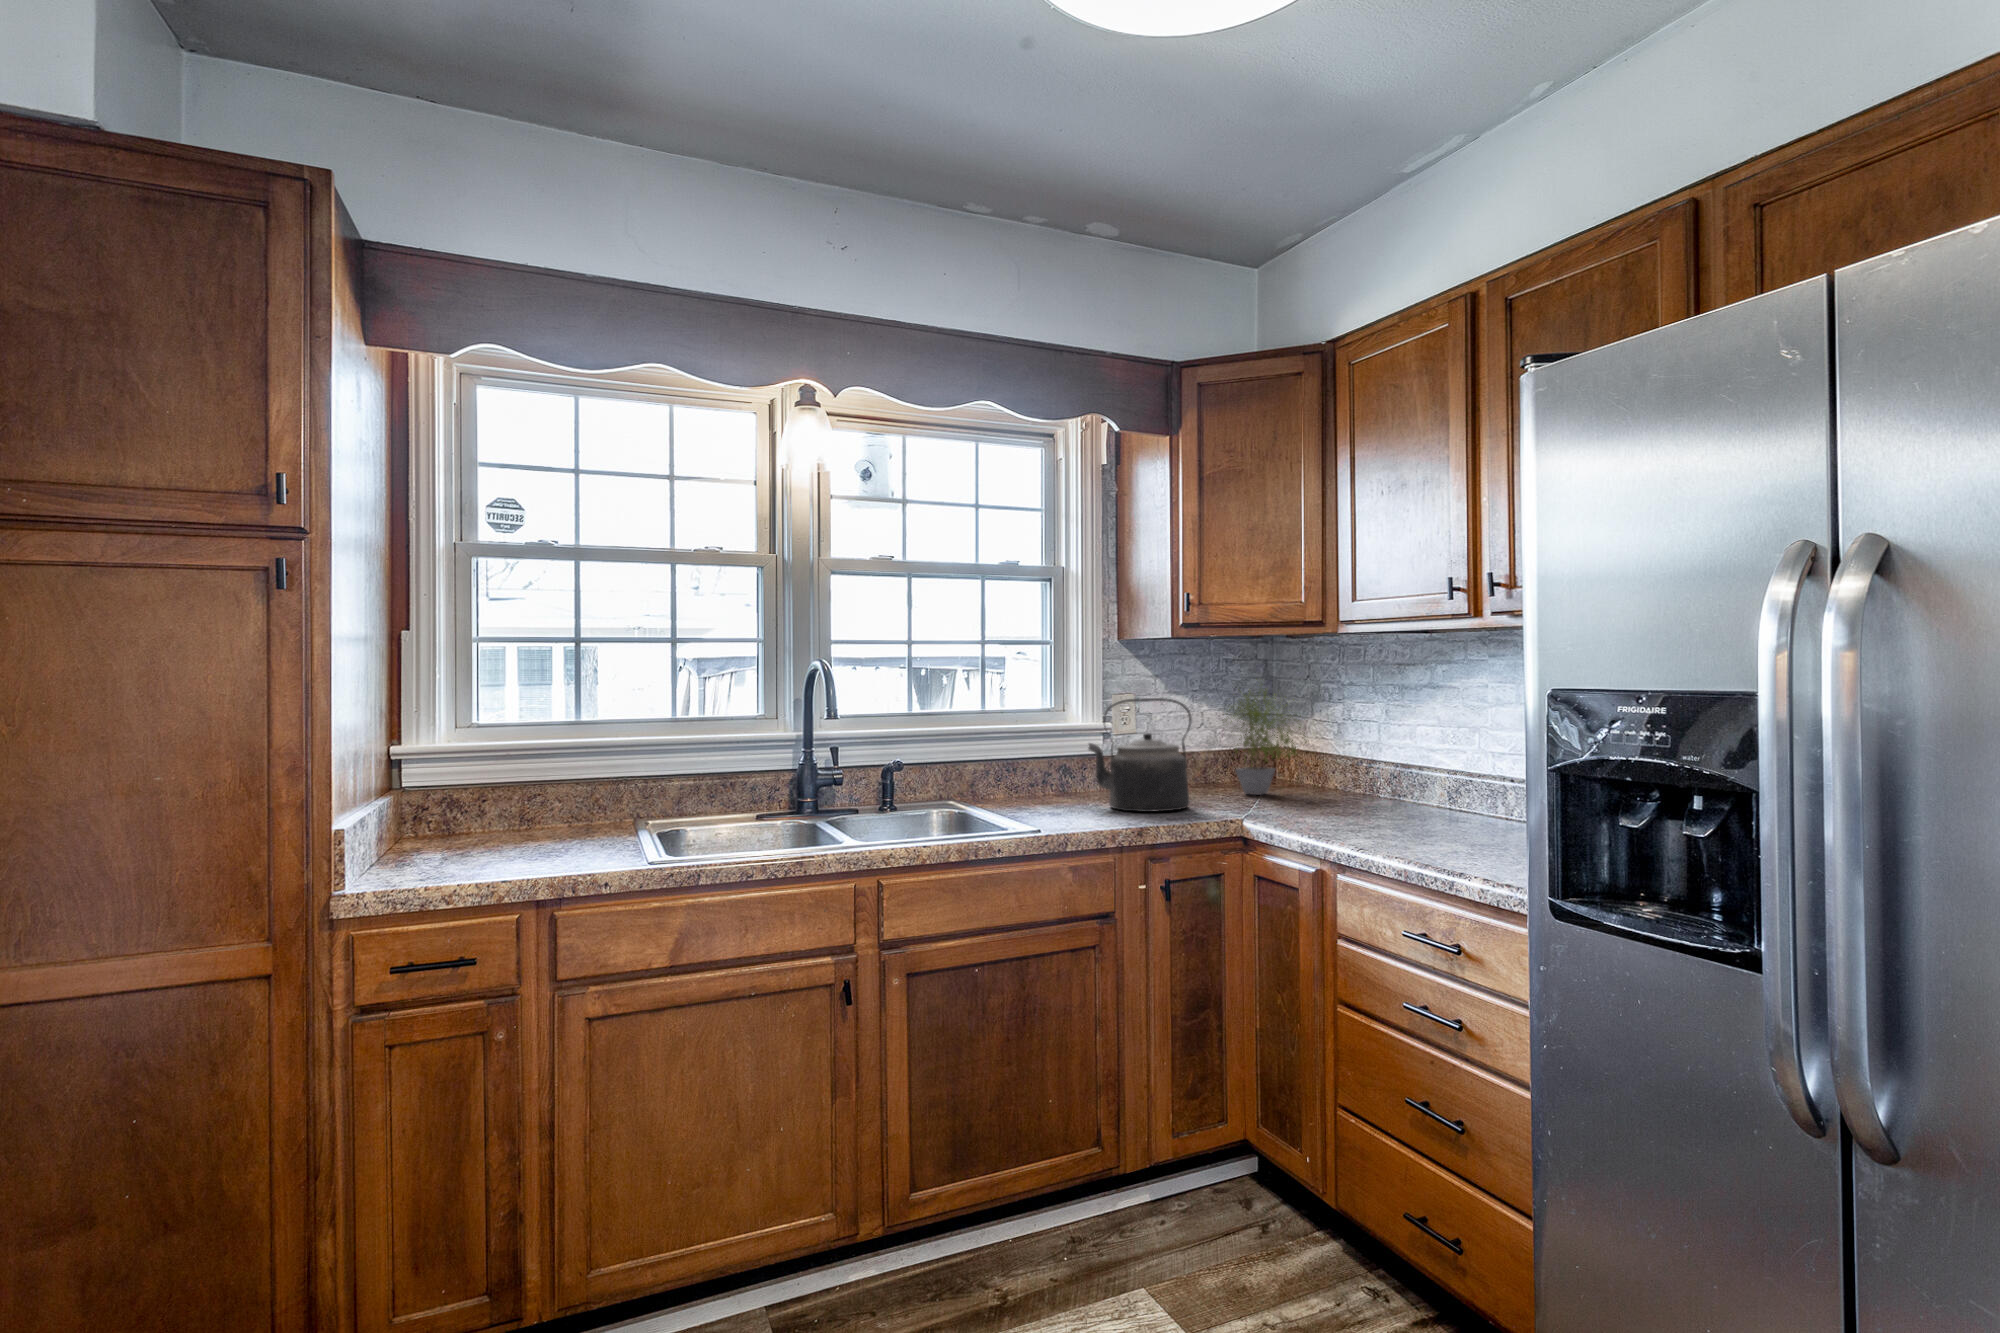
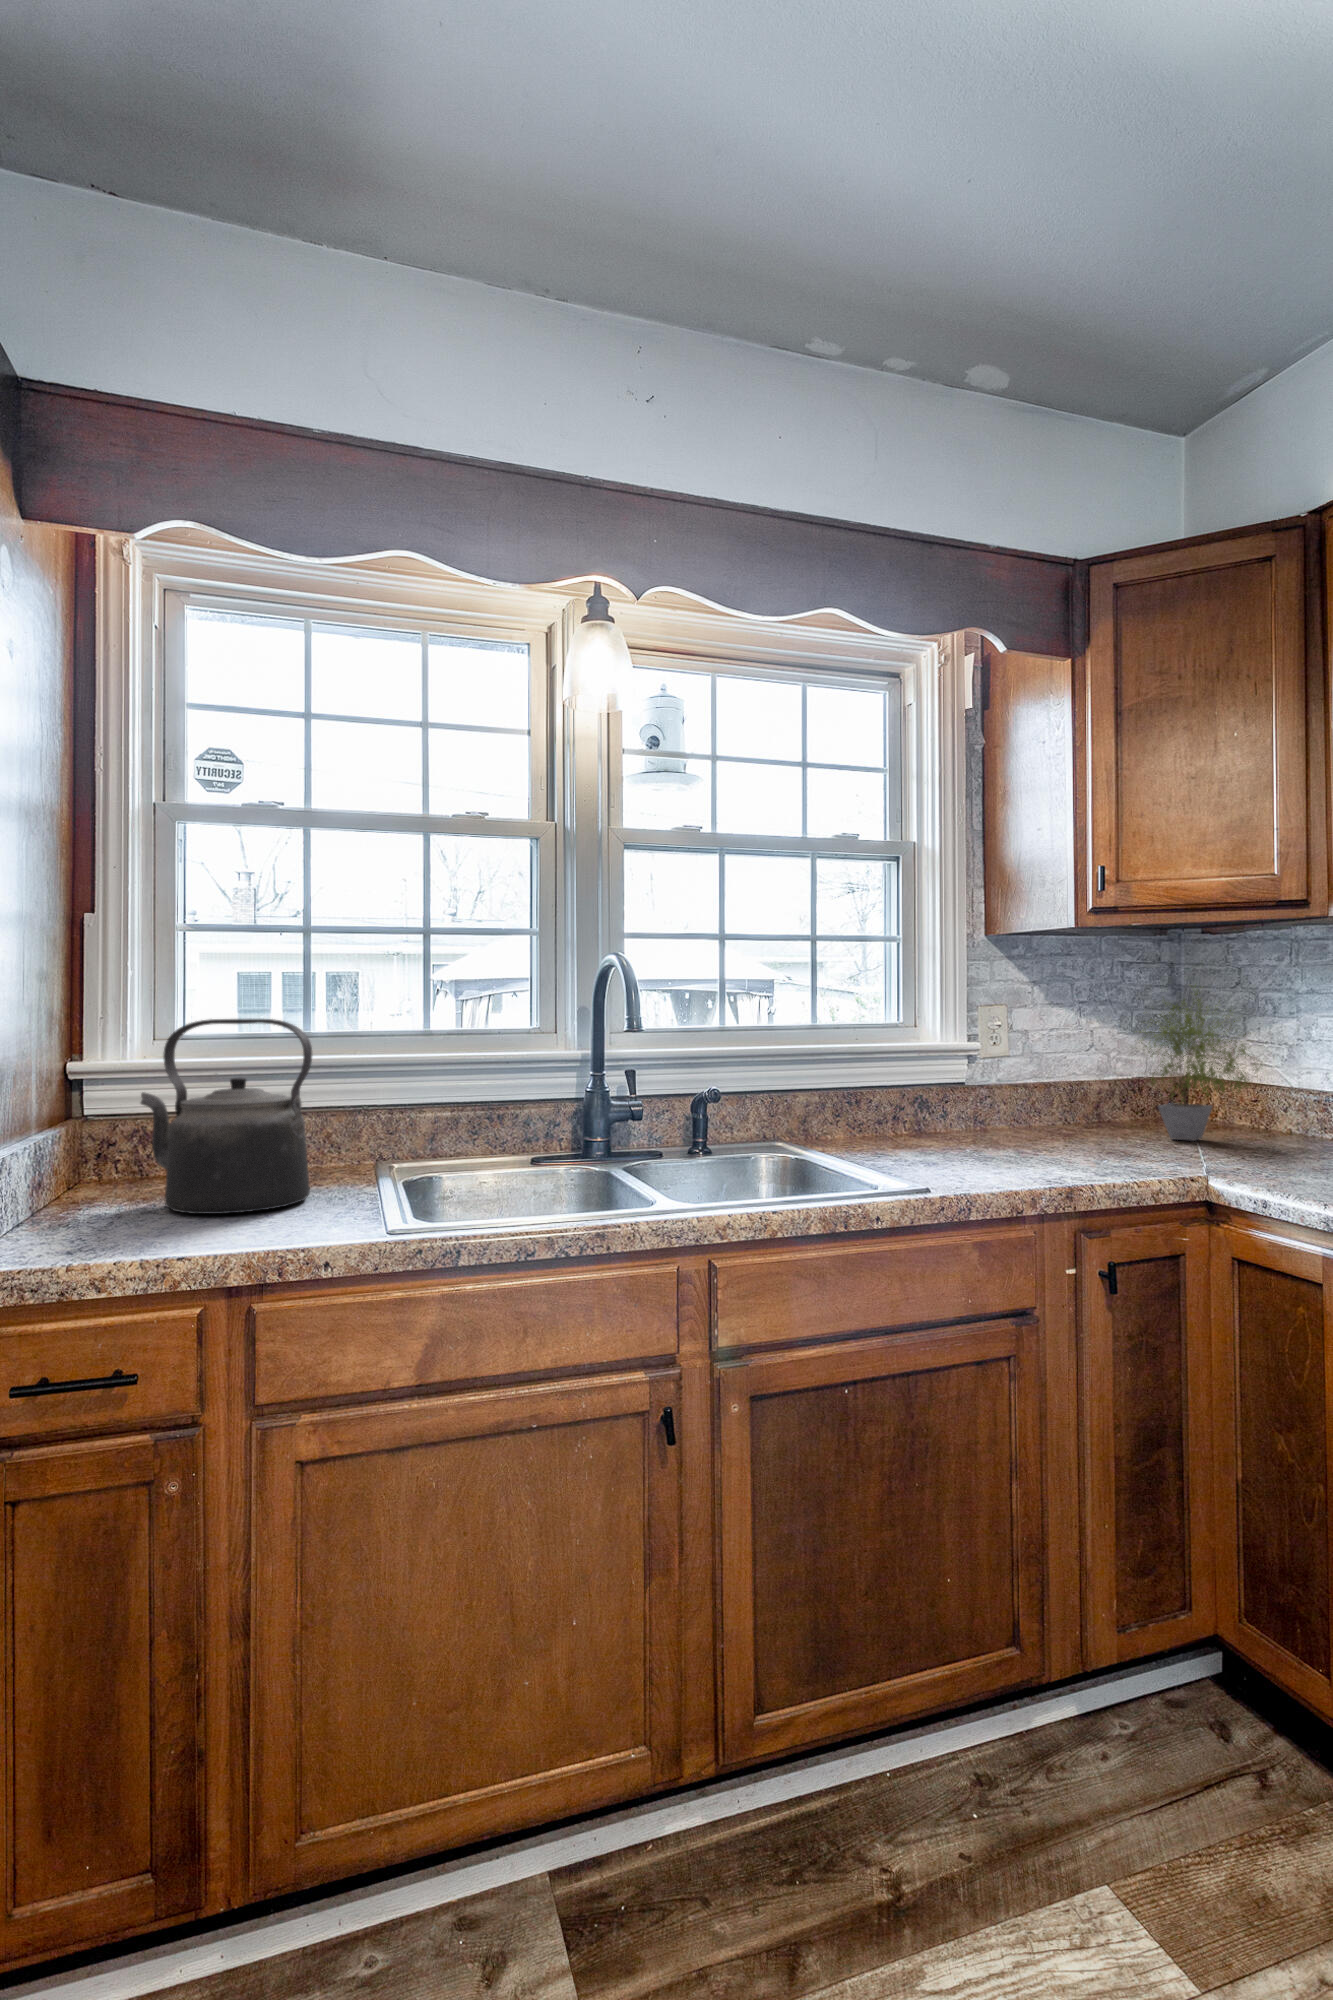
kettle: present [1088,698,1192,812] -> present [141,1019,312,1214]

